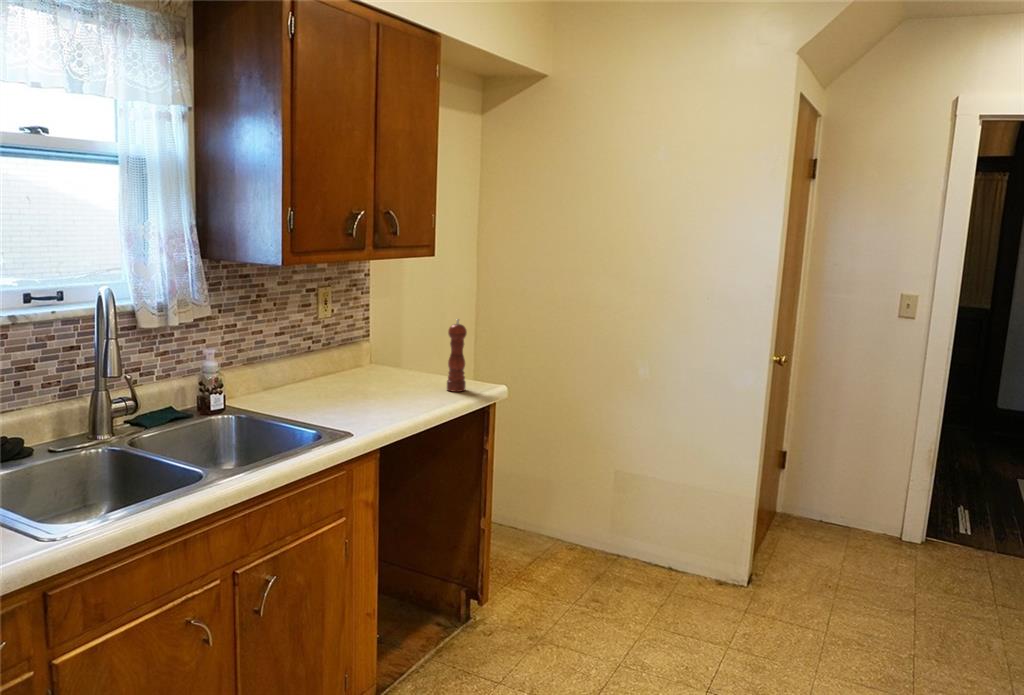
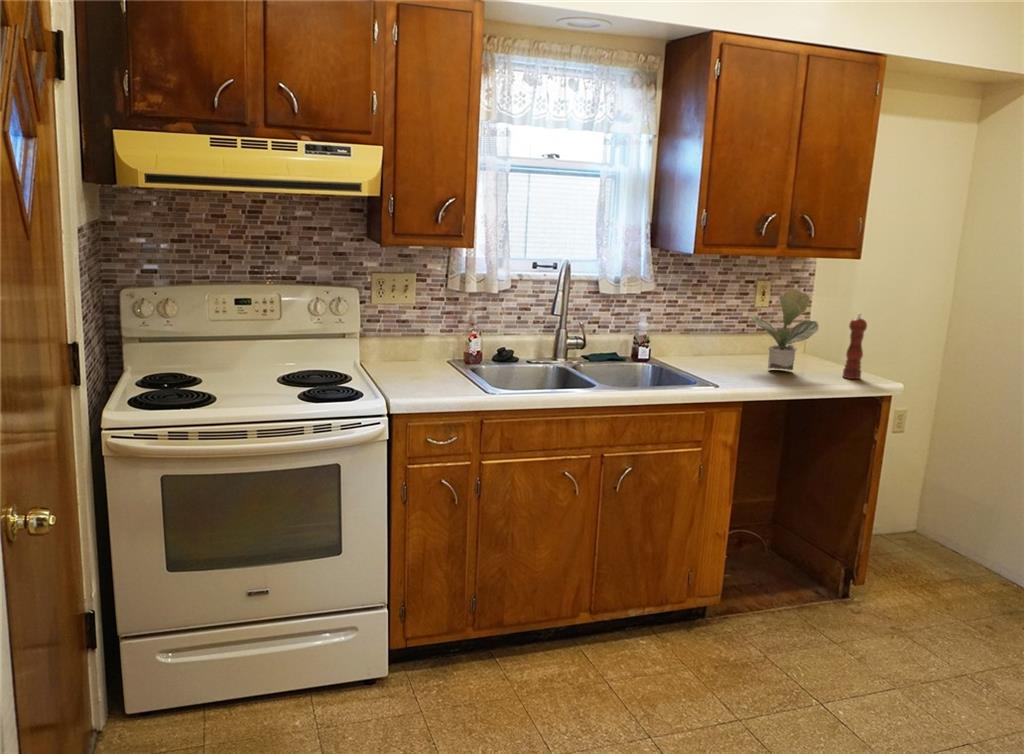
potted plant: none [342,298,426,396] -> present [751,289,818,370]

